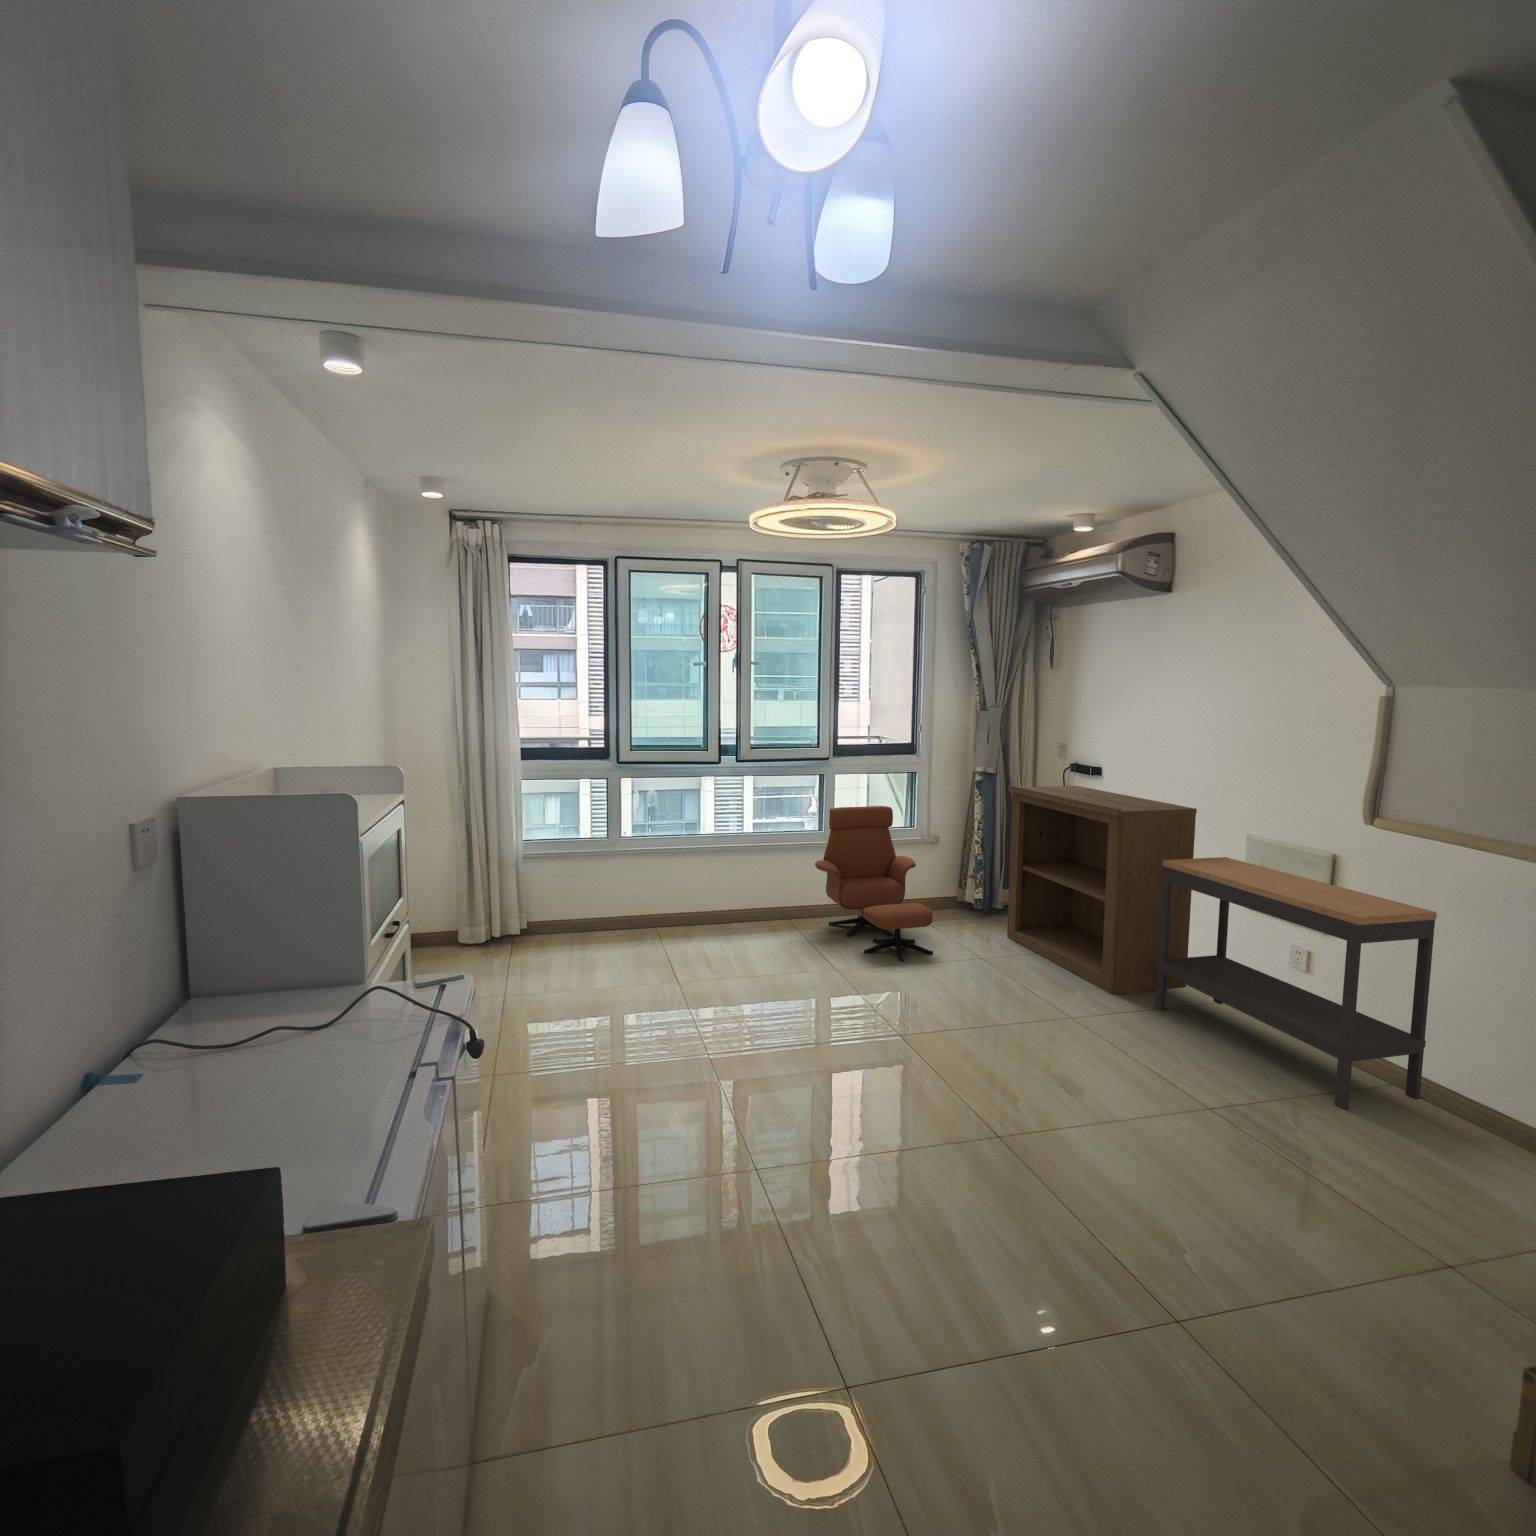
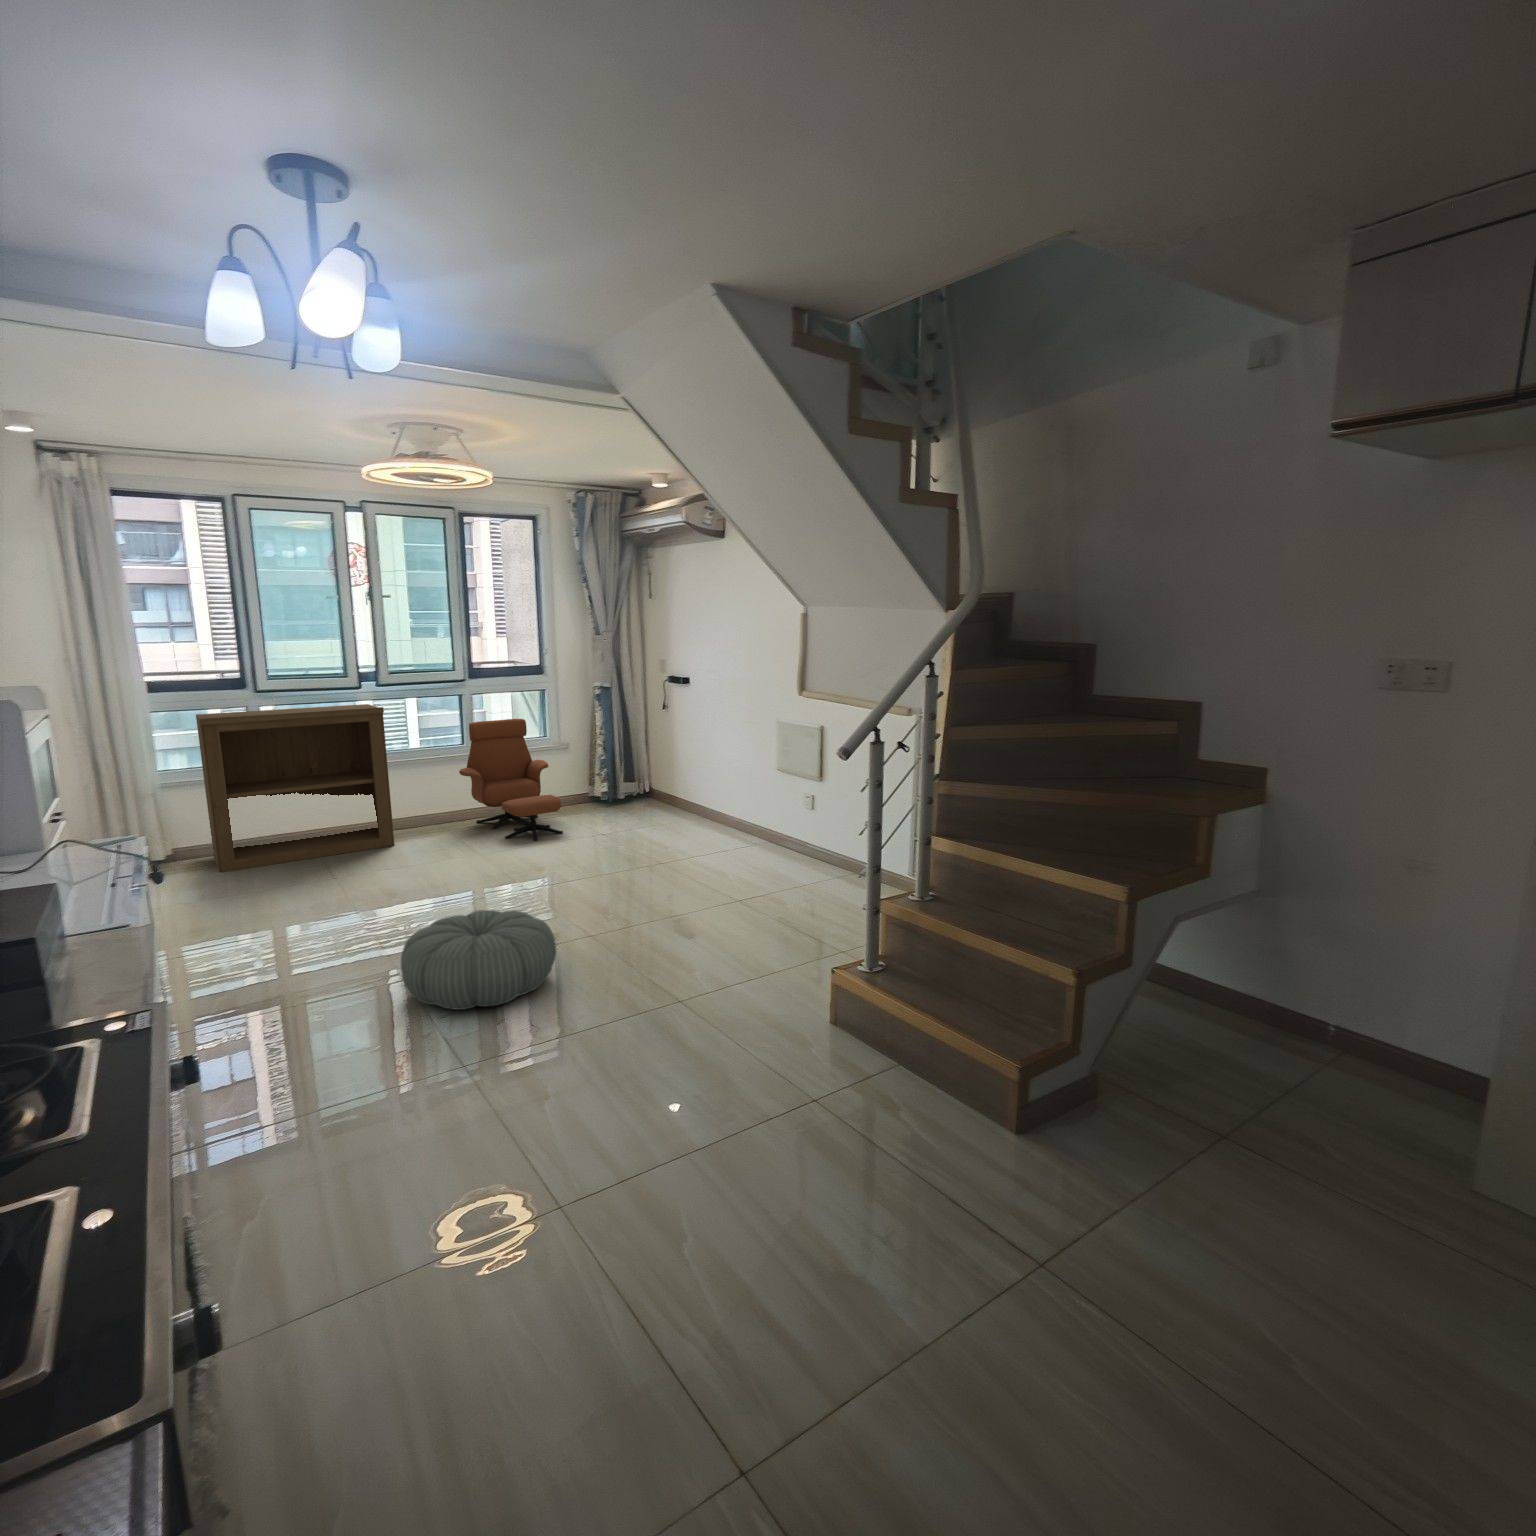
bookshelf: present [1007,785,1197,994] -> present [196,704,394,872]
console table: present [1156,857,1437,1109] -> none [718,735,862,884]
pouf: none [760,1106,978,1291] -> present [401,910,556,1010]

